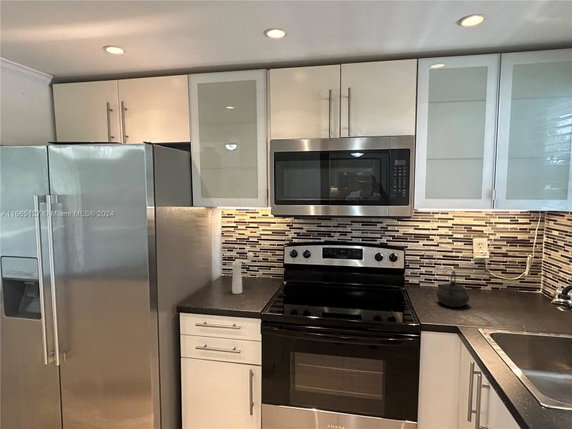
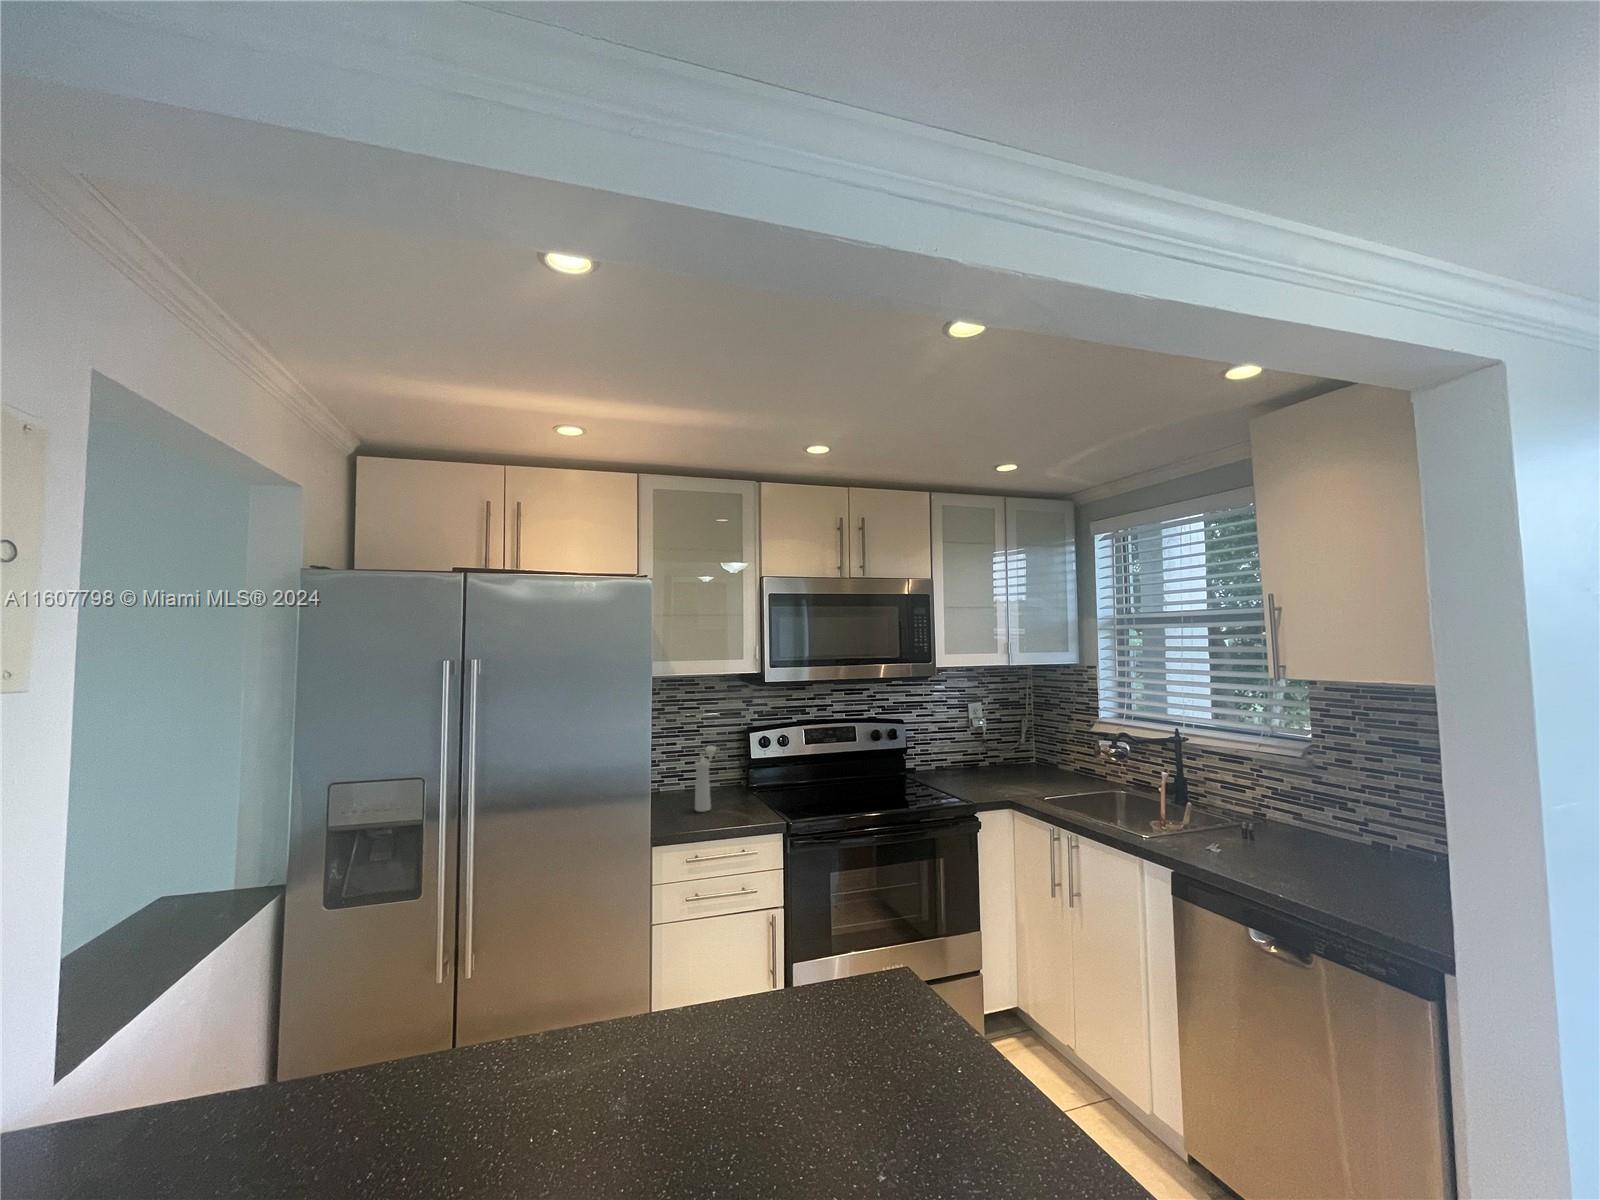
kettle: present [436,271,469,307] -> none [953,741,990,785]

